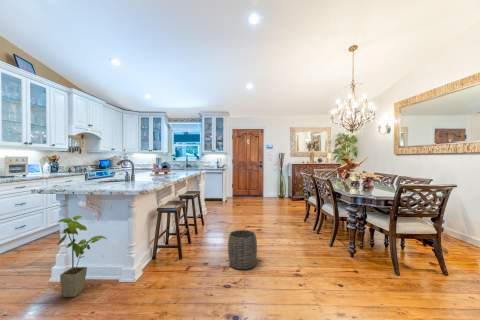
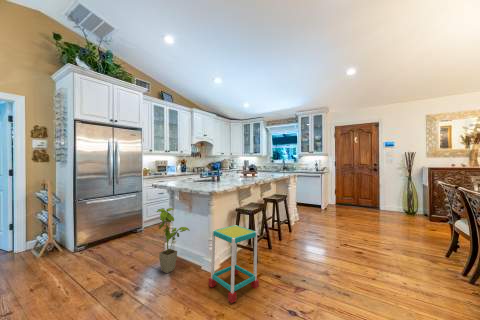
side table: none [138,224,191,297] -> present [209,225,259,303]
woven basket: present [228,230,257,269] -> none [303,247,342,300]

